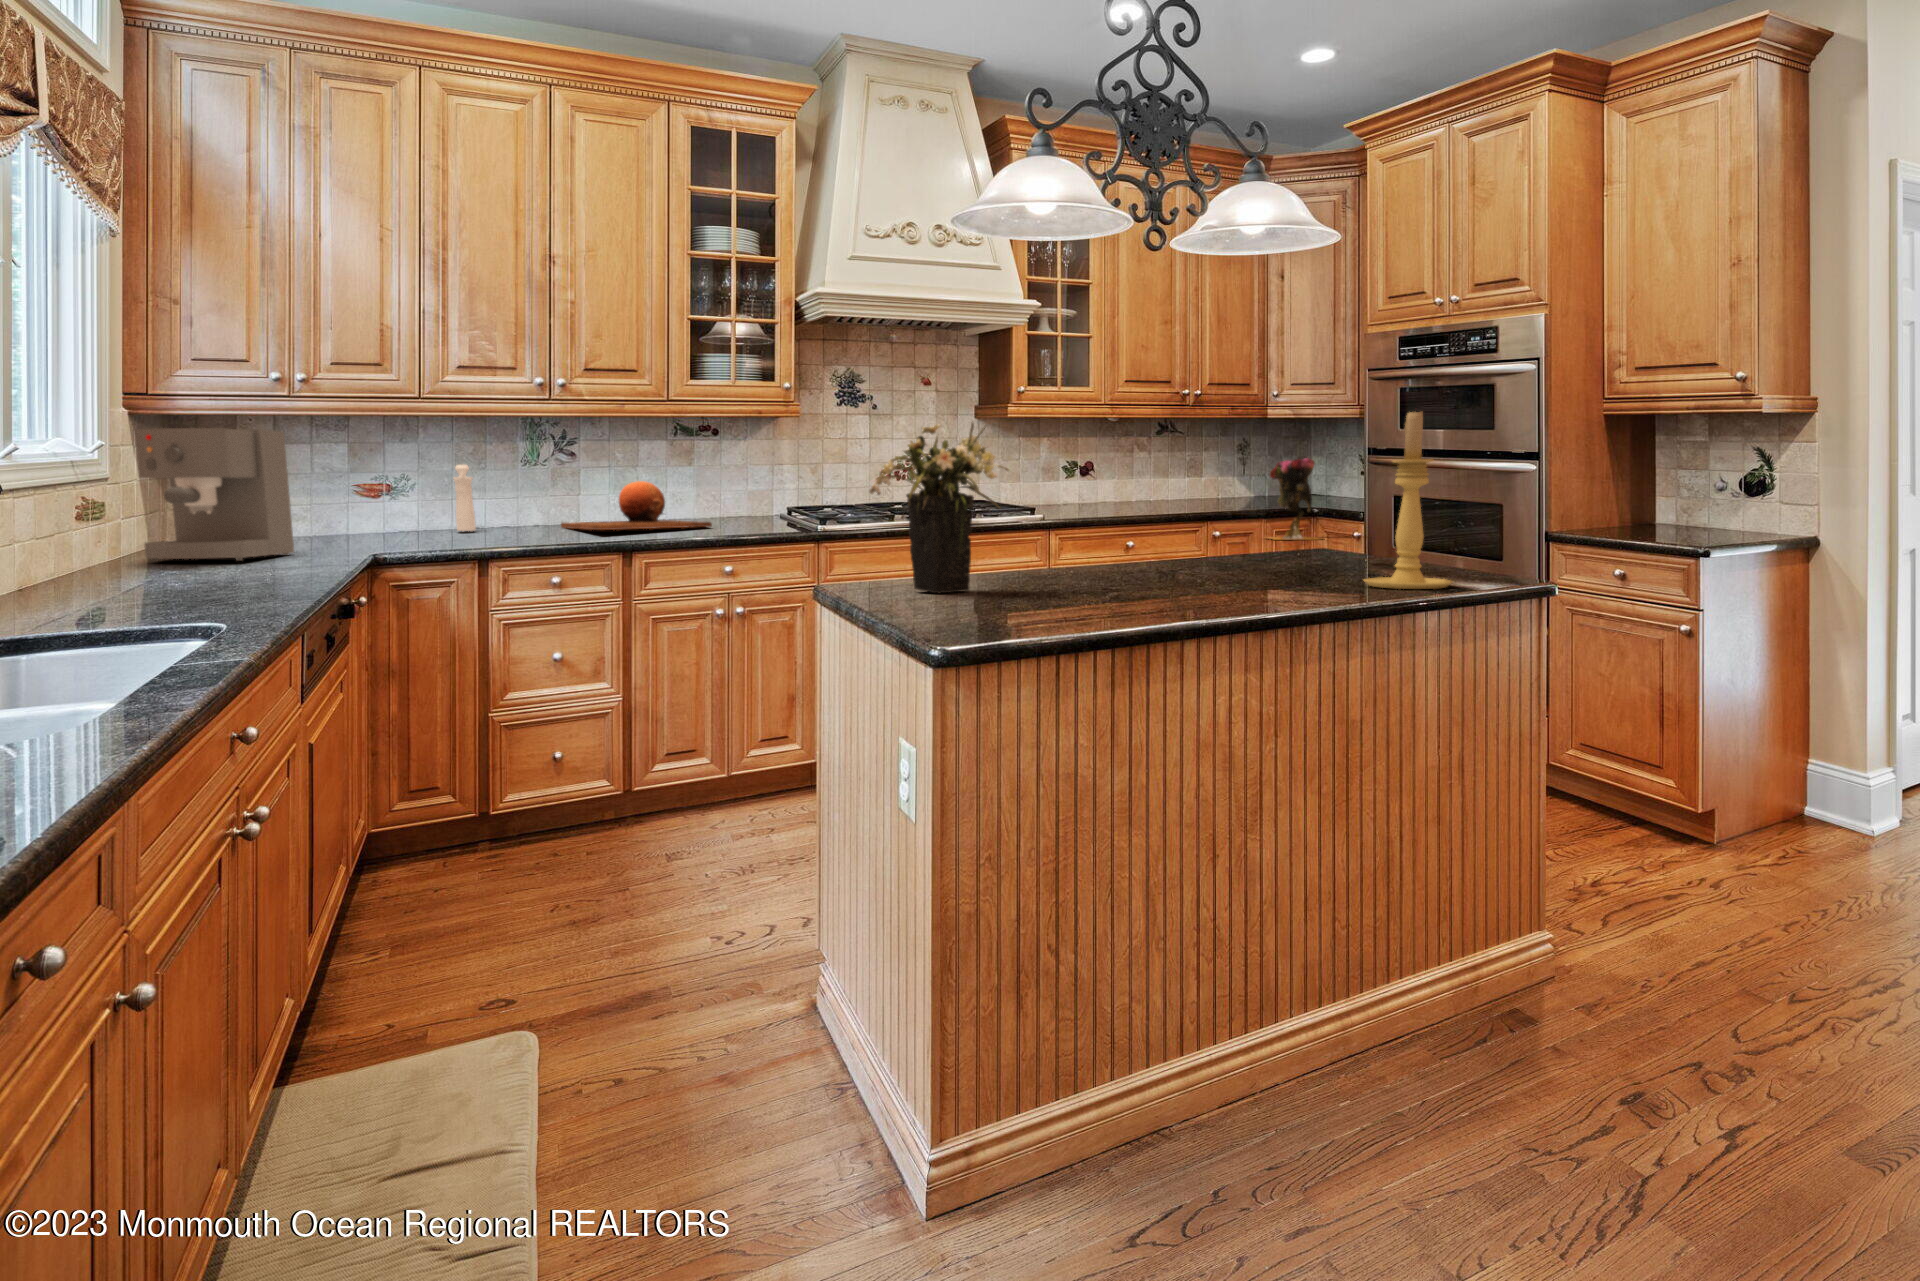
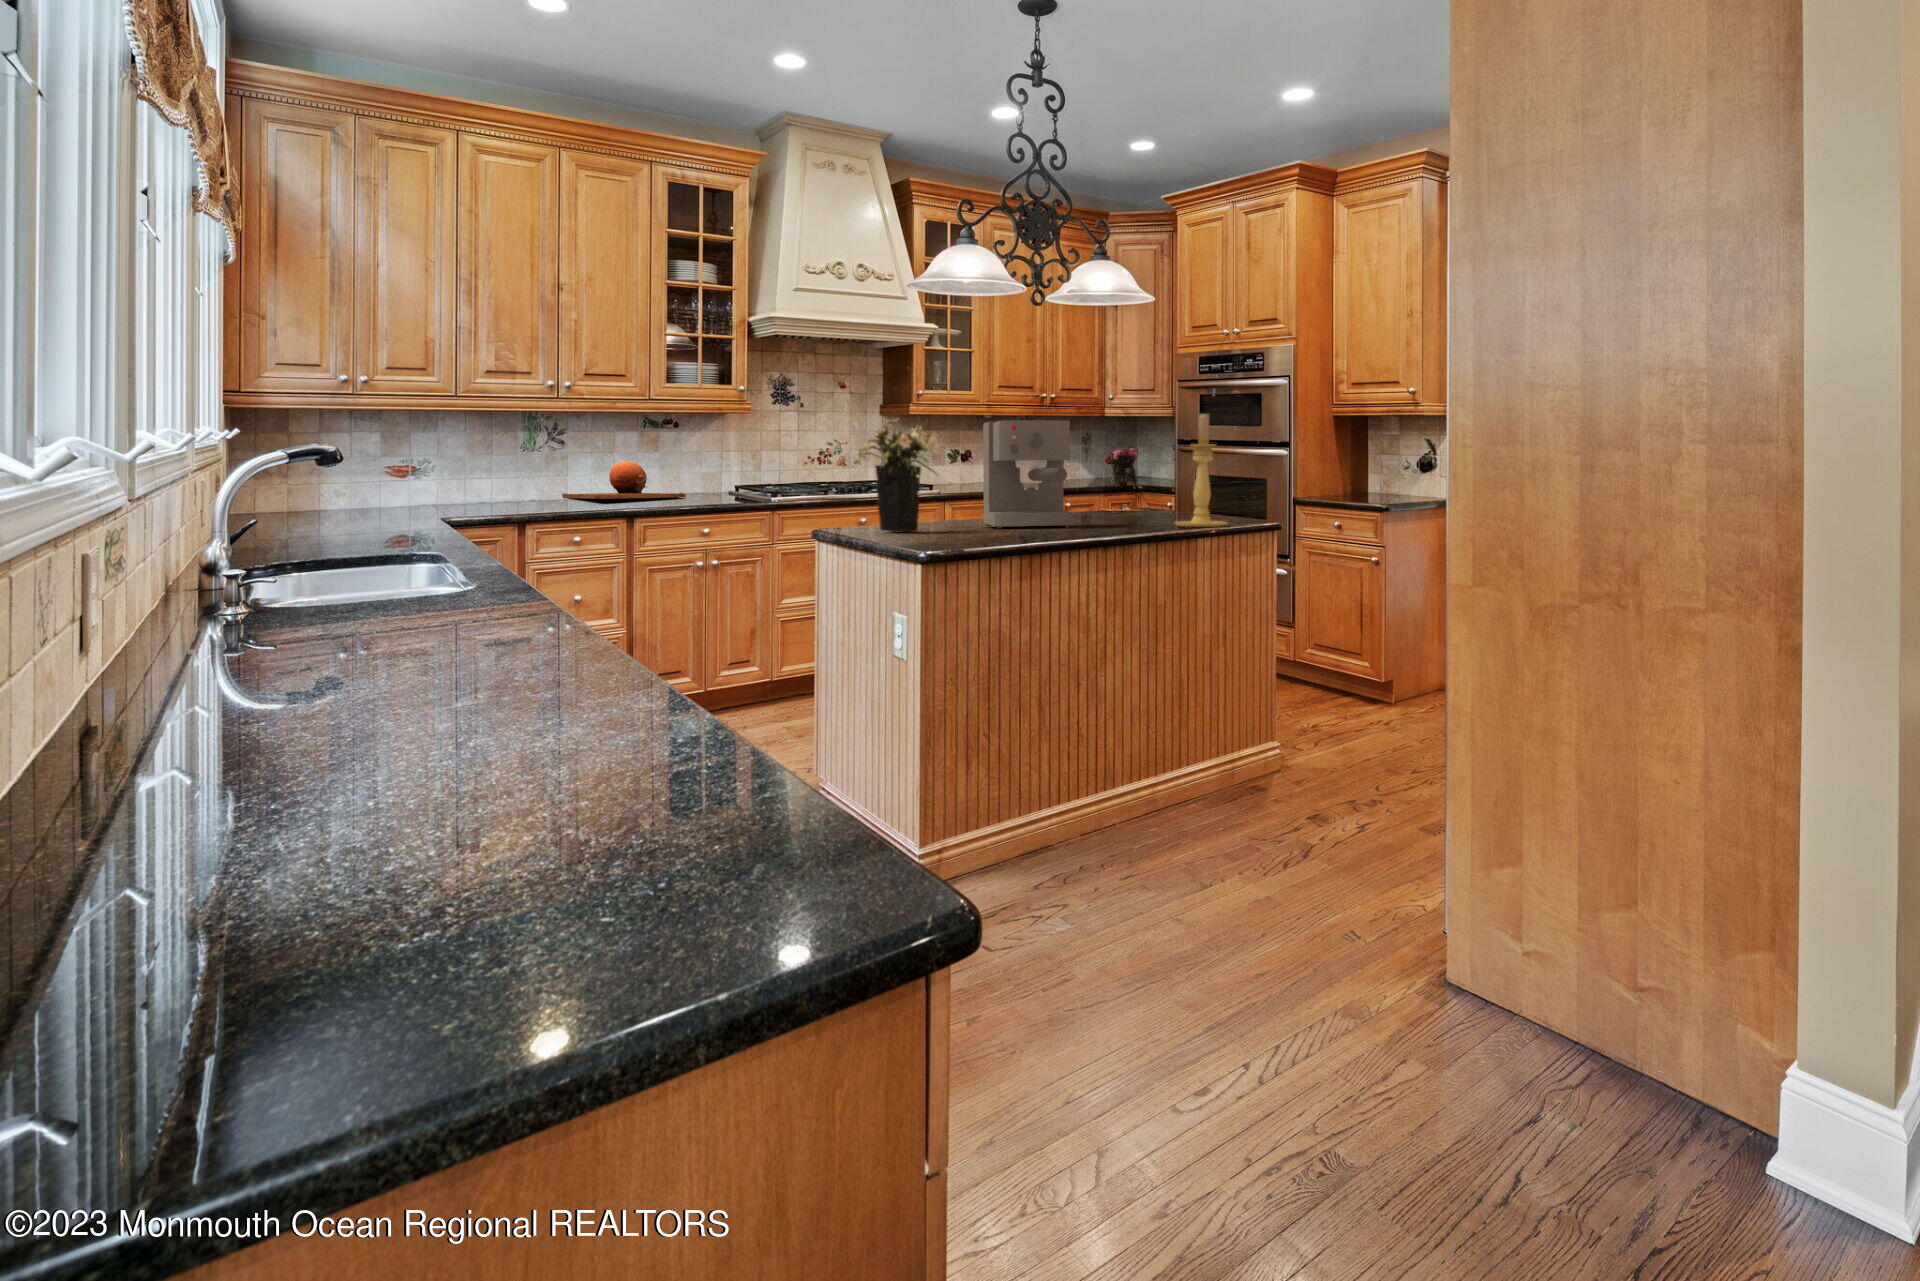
coffee maker: present [135,428,294,562] -> present [983,420,1072,528]
pepper mill: present [454,465,476,531] -> none [476,447,497,499]

